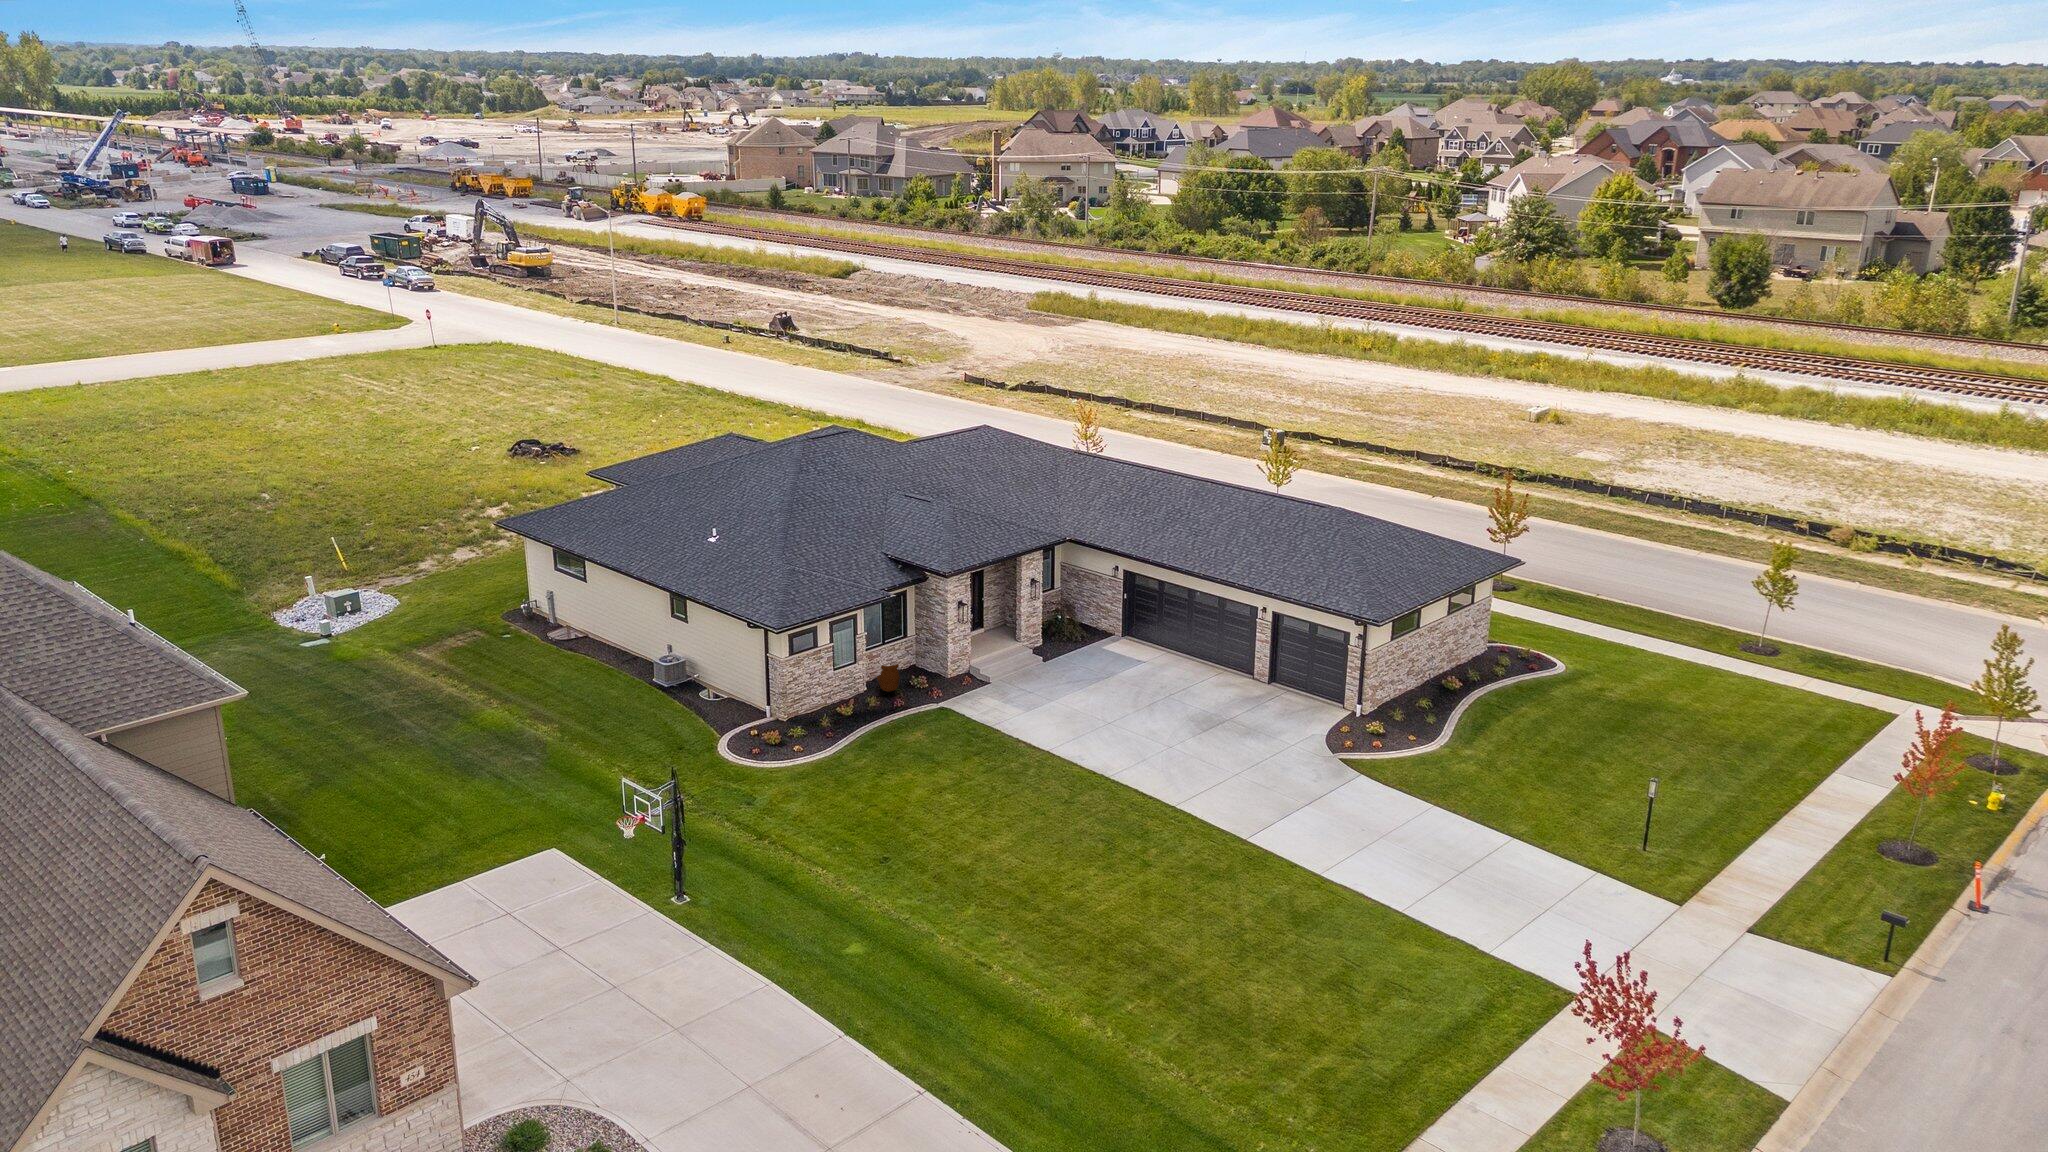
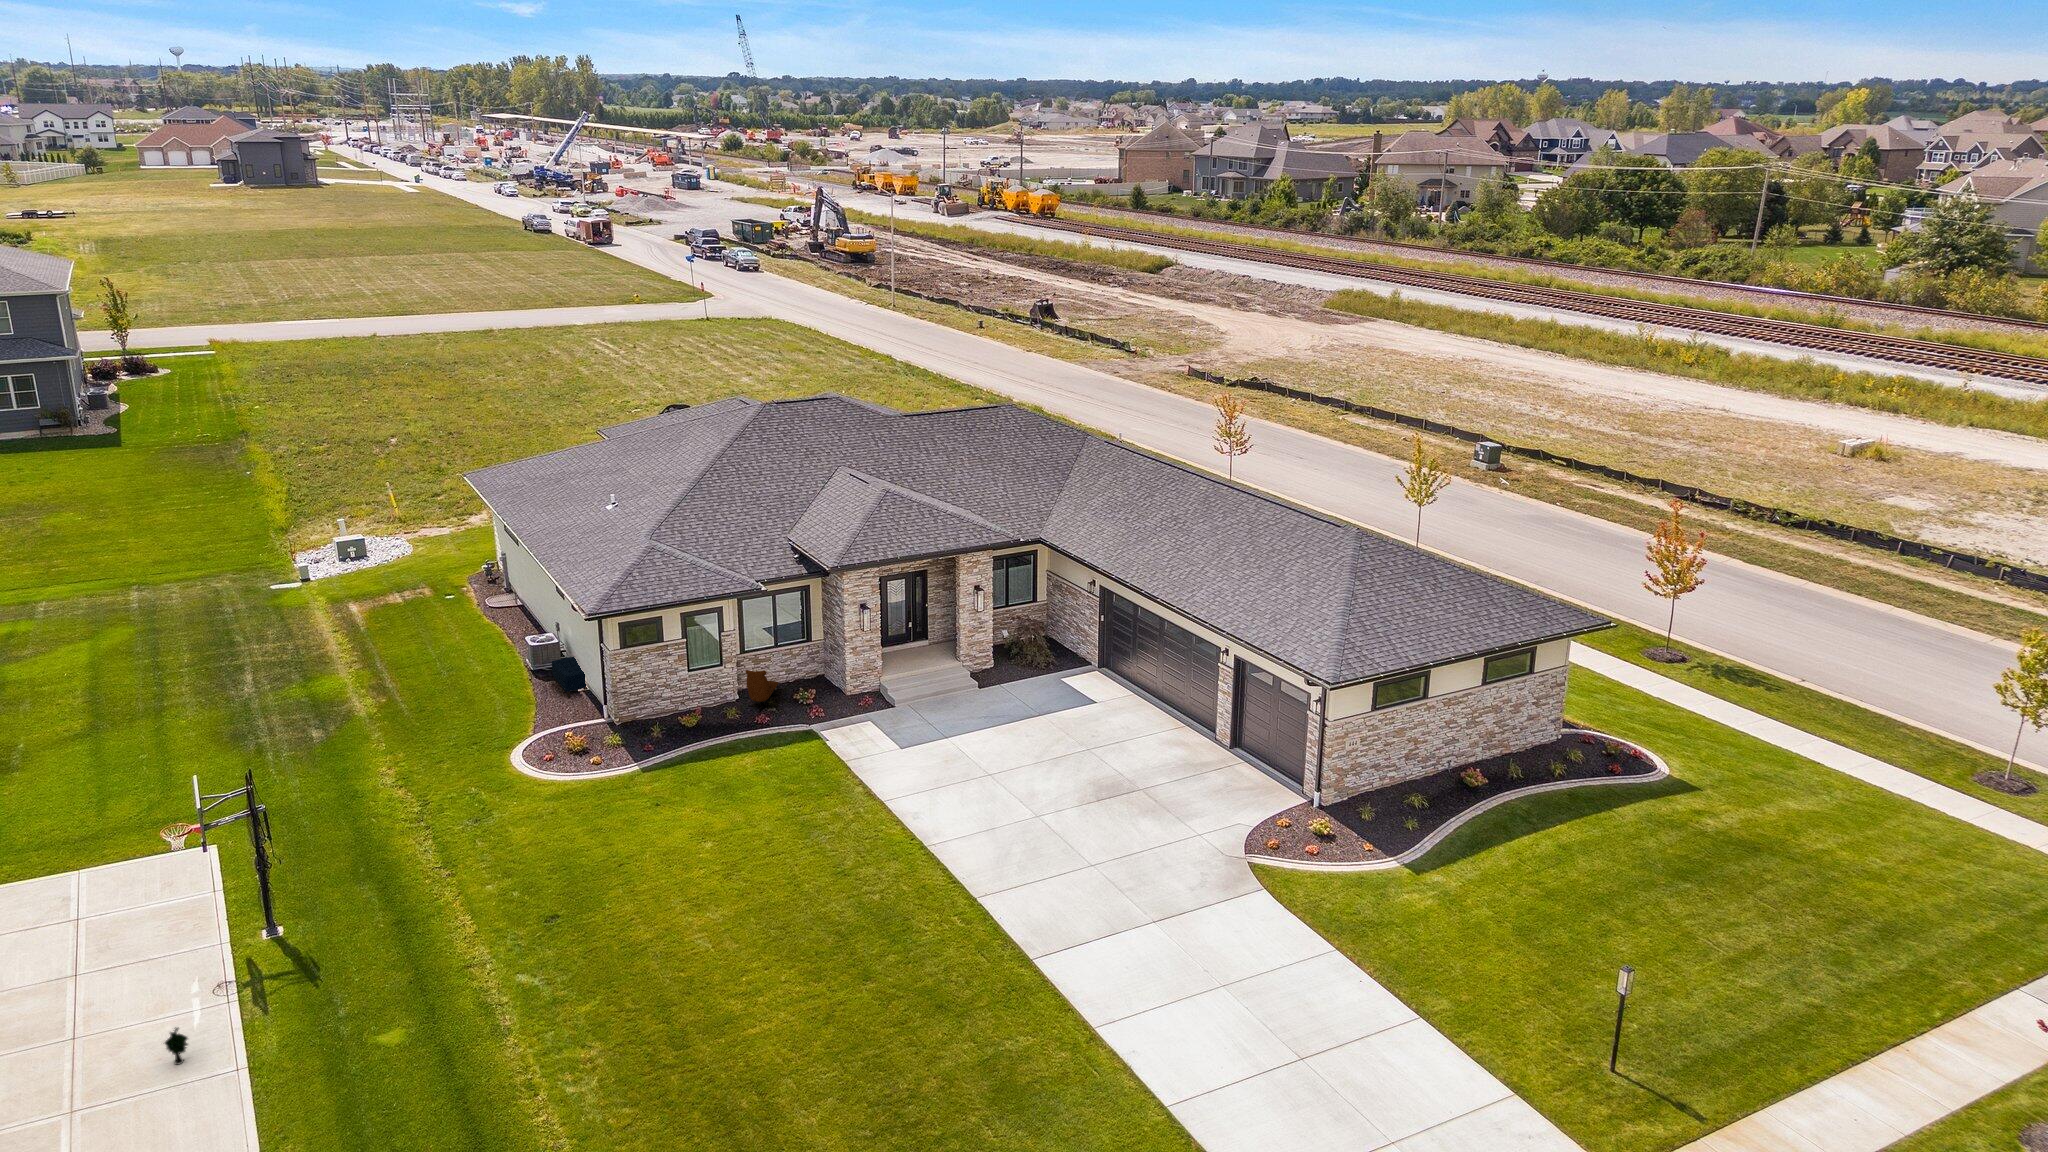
bench: none [685,673,730,709] -> present [552,657,586,698]
decorative plant: none [695,973,714,1004] -> present [165,1027,188,1065]

